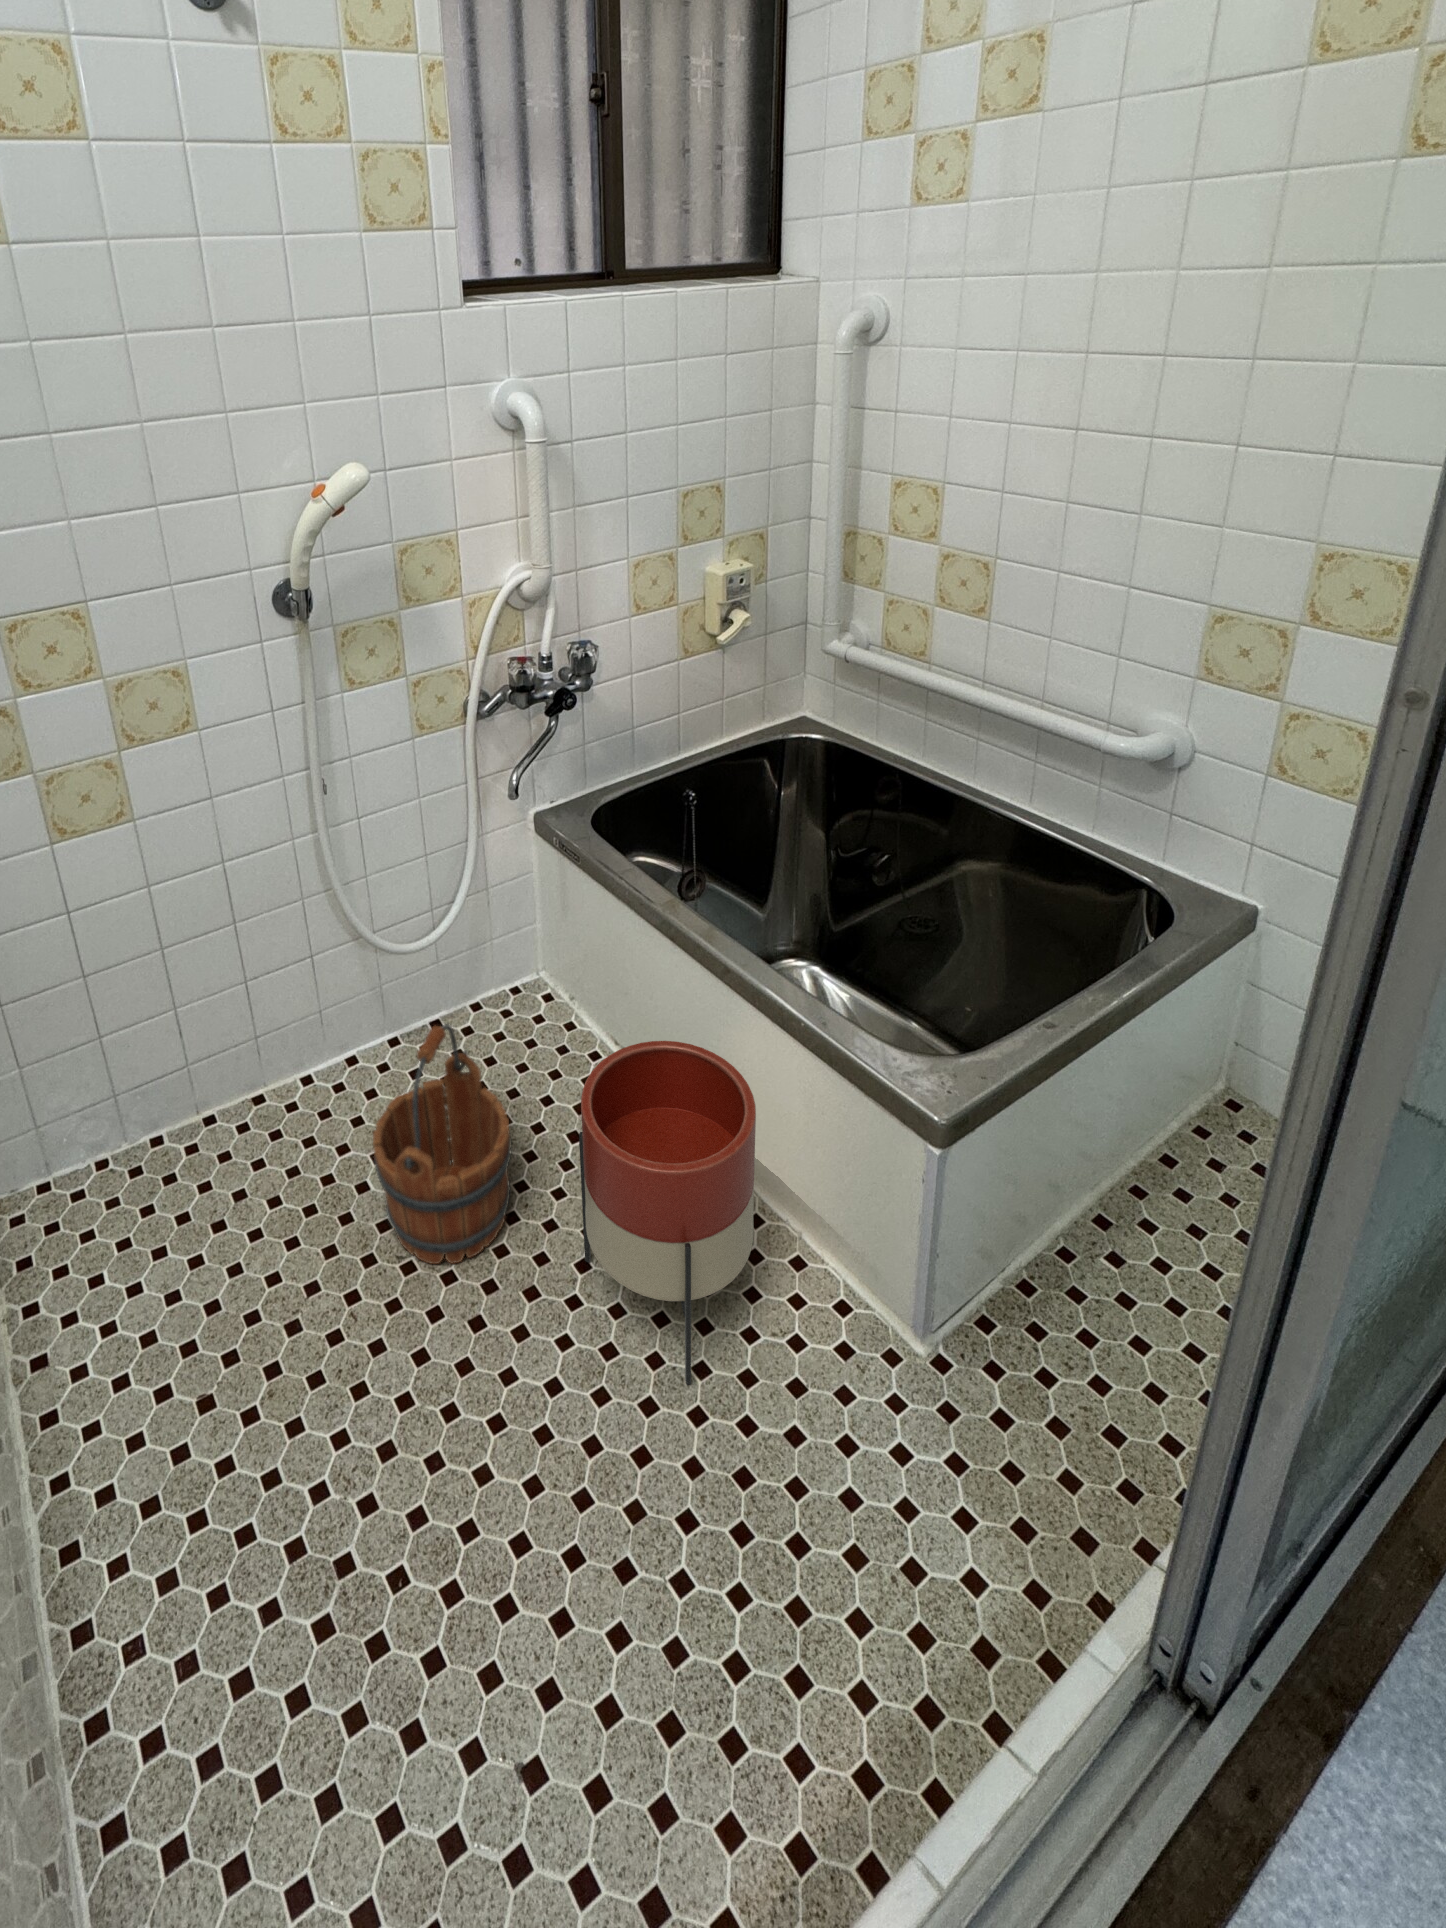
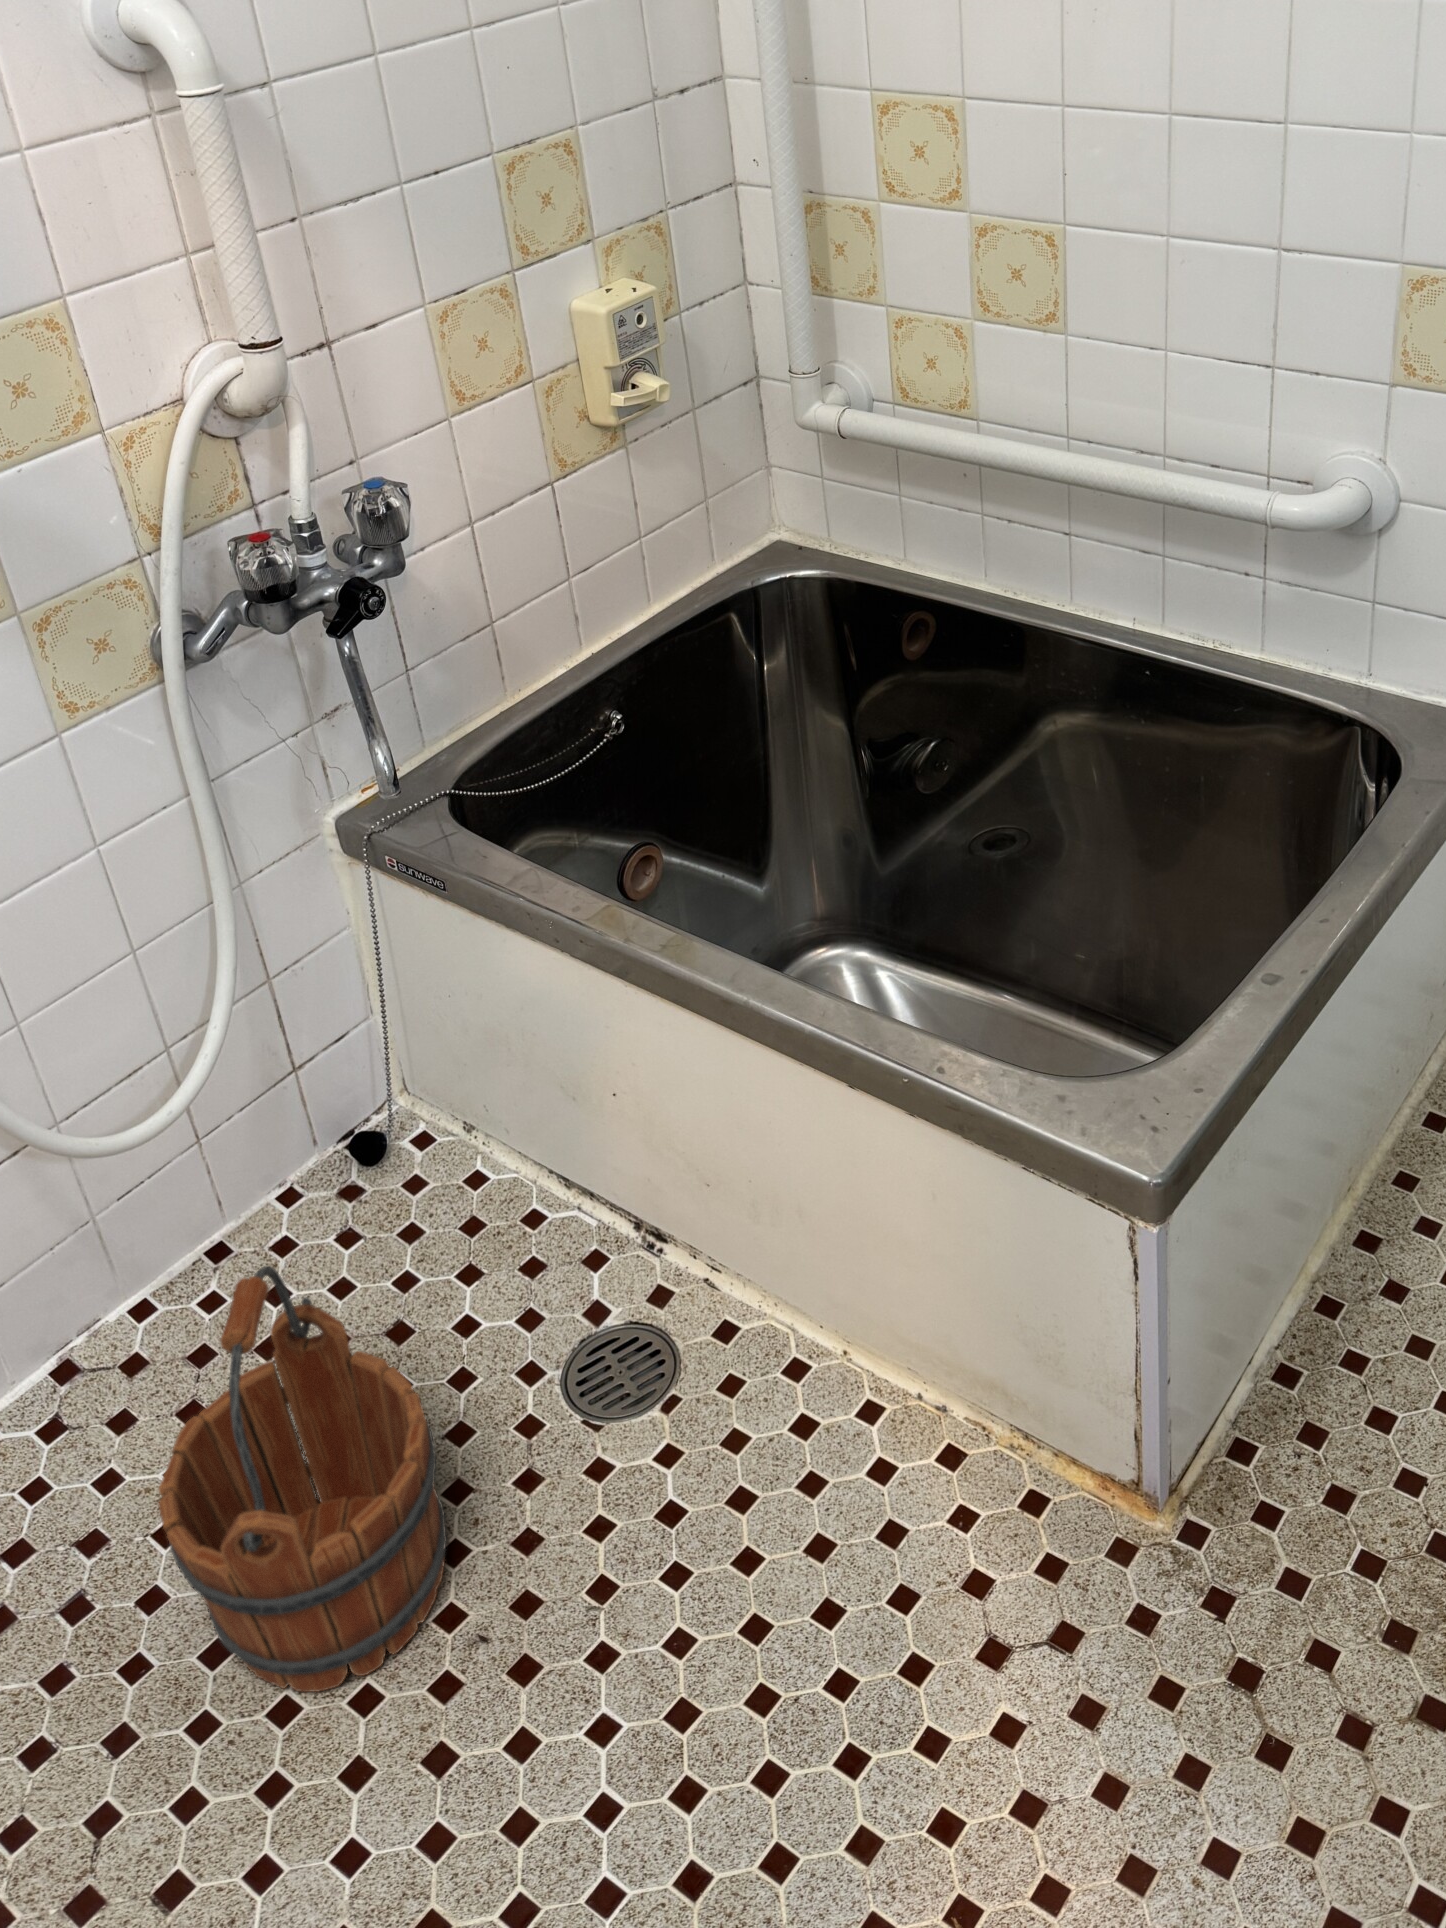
planter: present [579,1041,756,1385] -> none [559,1173,888,1718]

